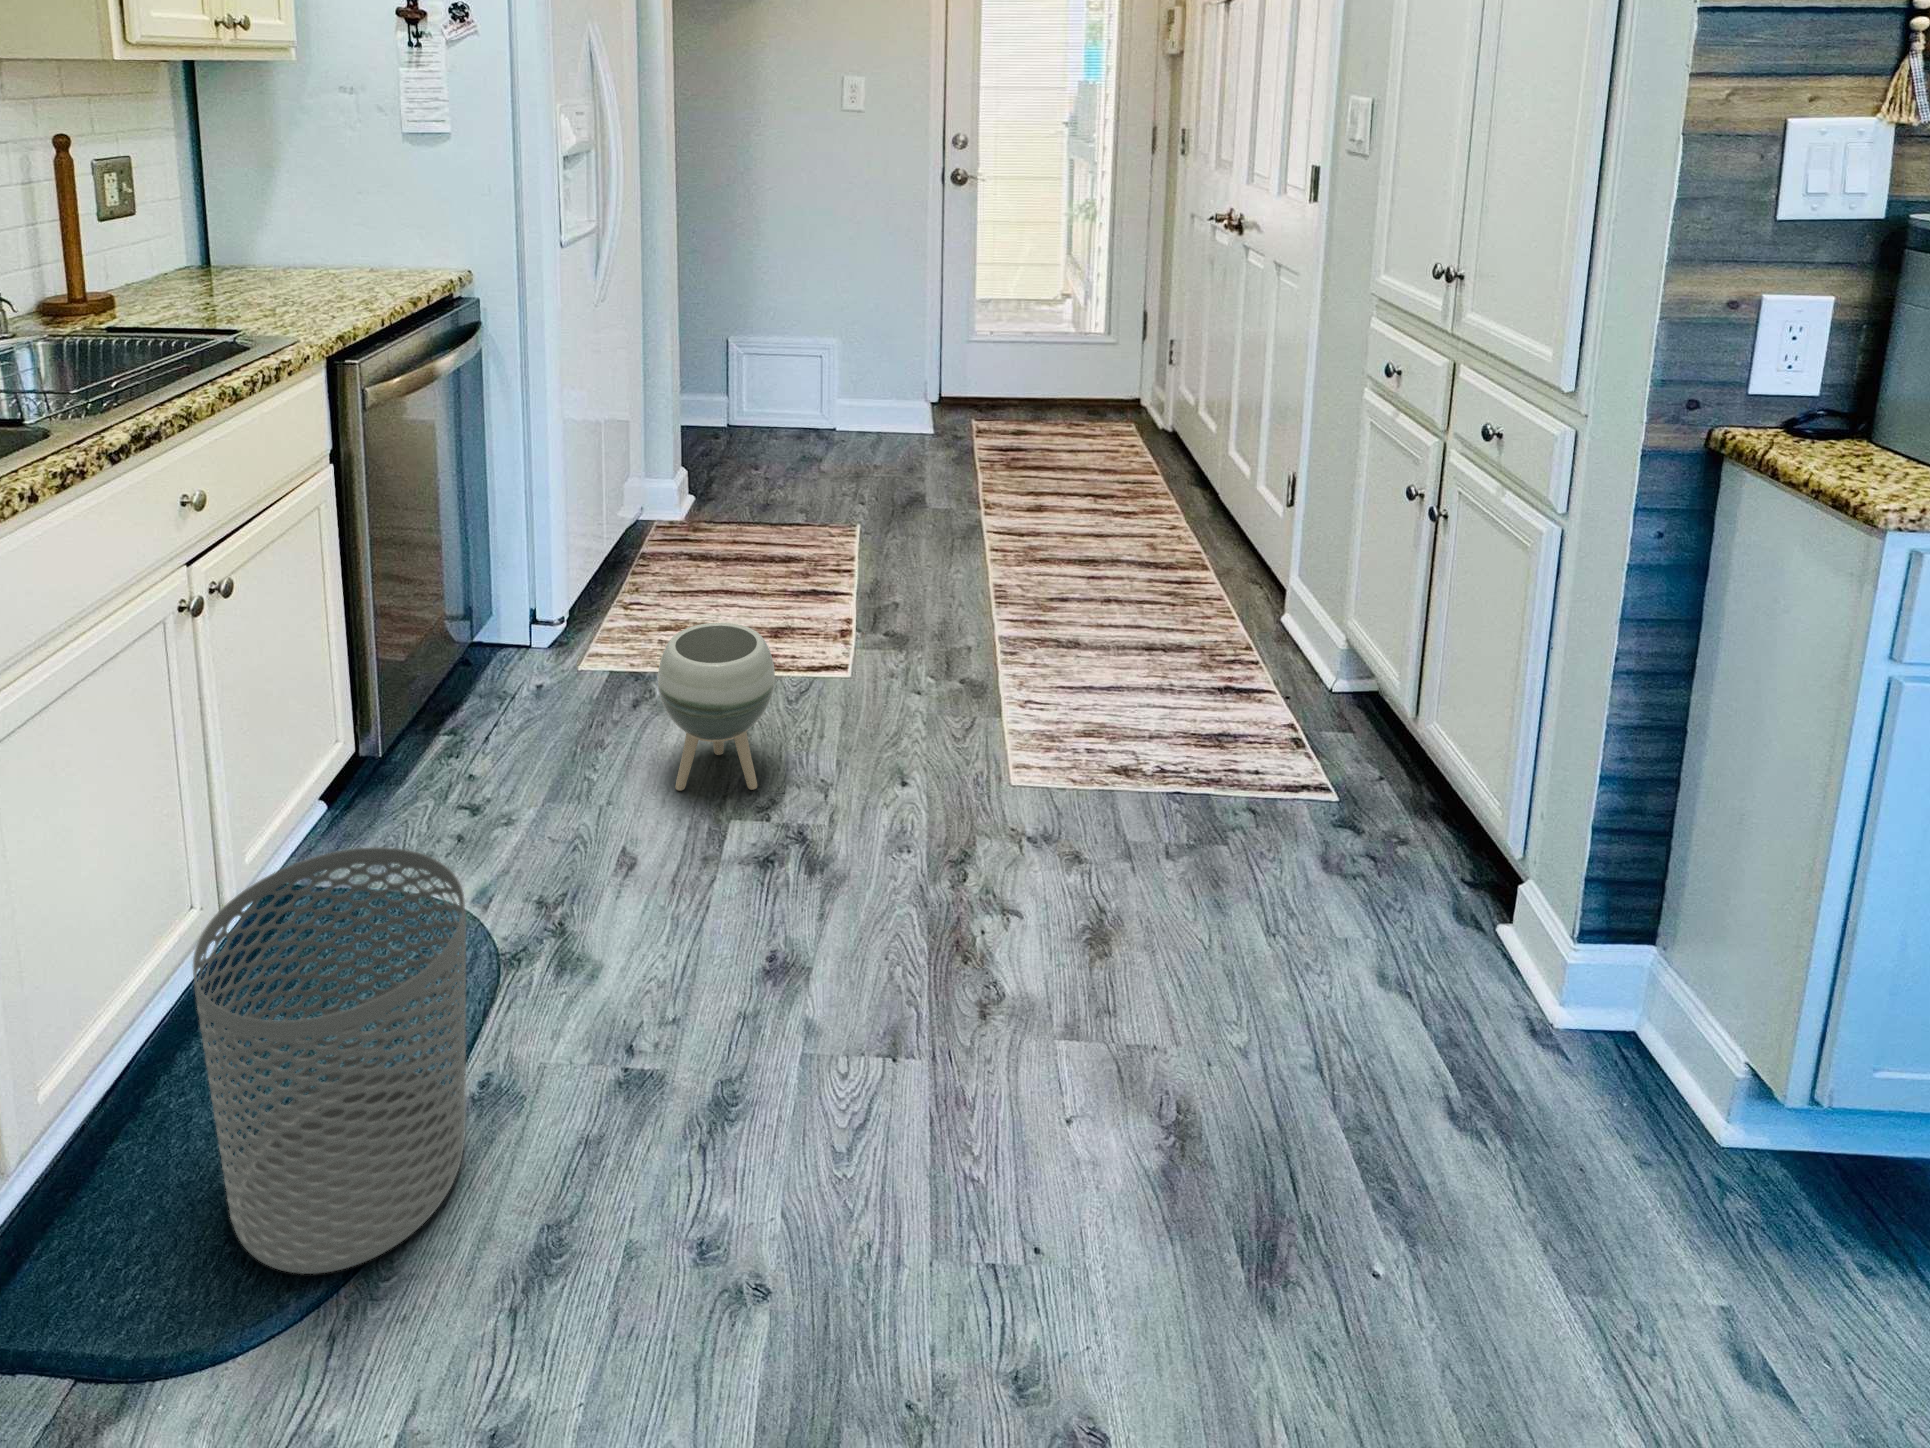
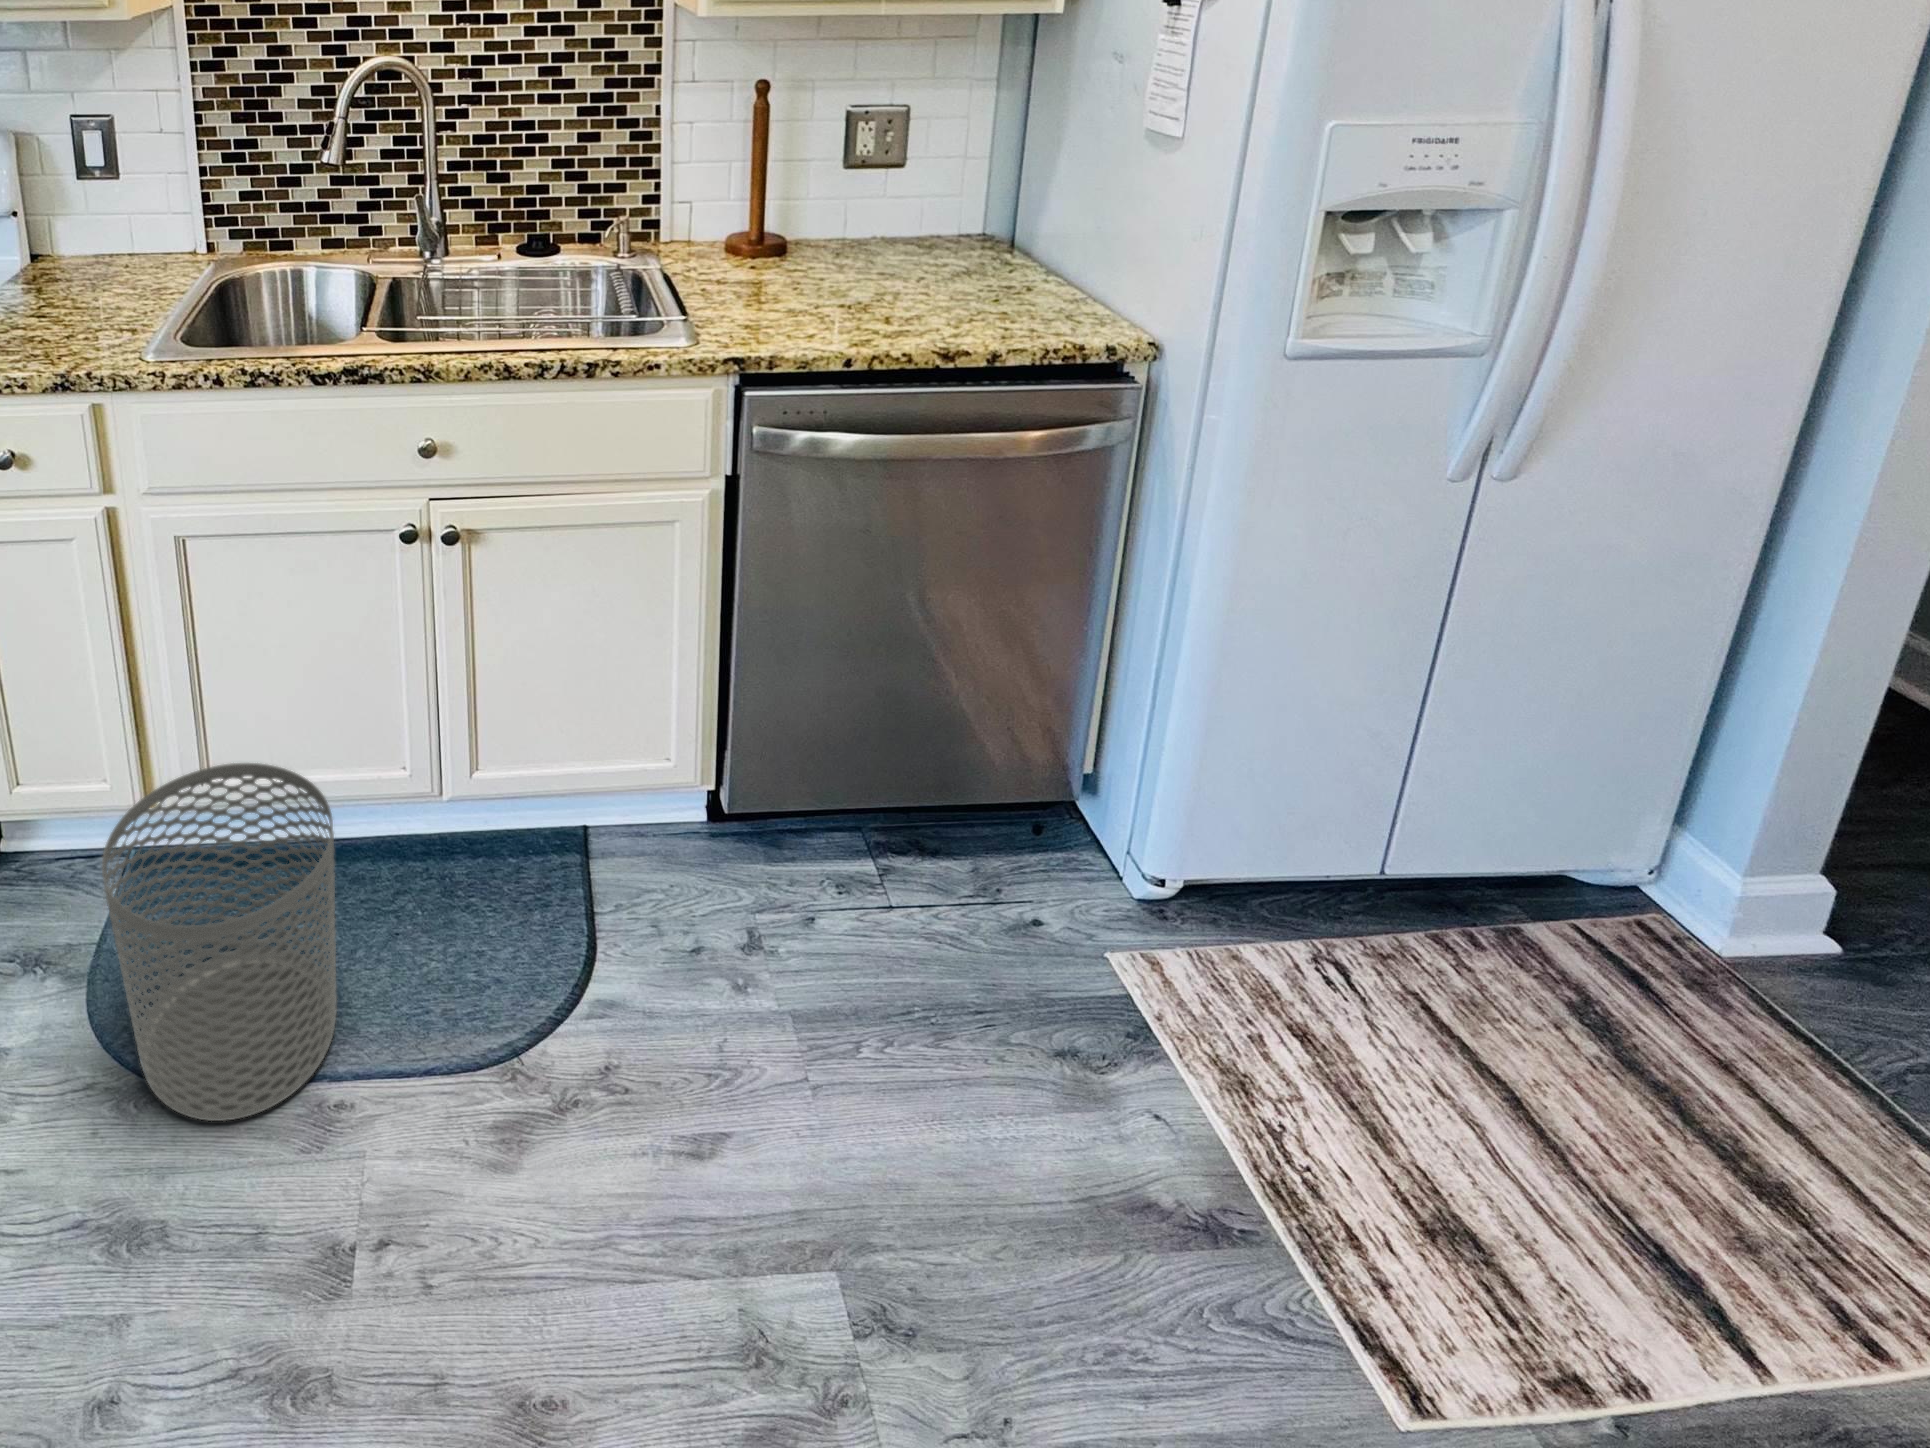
planter: present [658,623,775,791] -> none [852,984,1052,1295]

